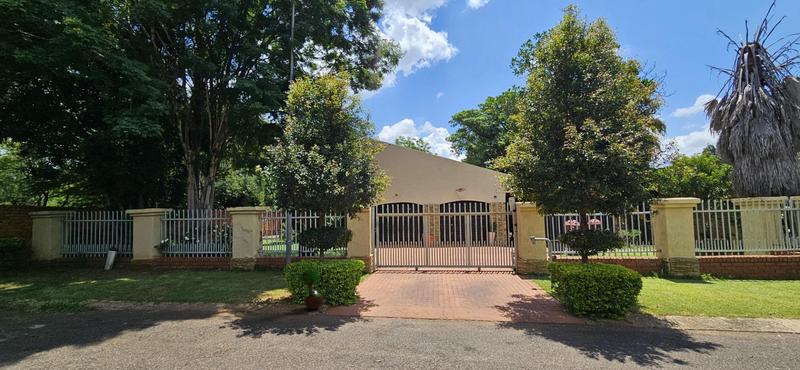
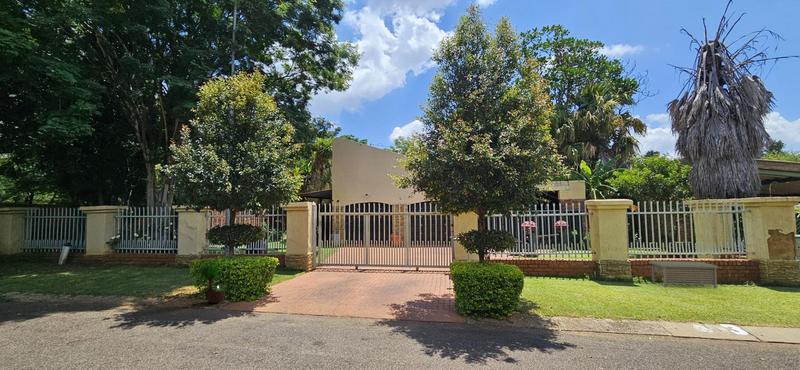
storage bench: none [716,257,787,283] -> present [650,261,718,288]

